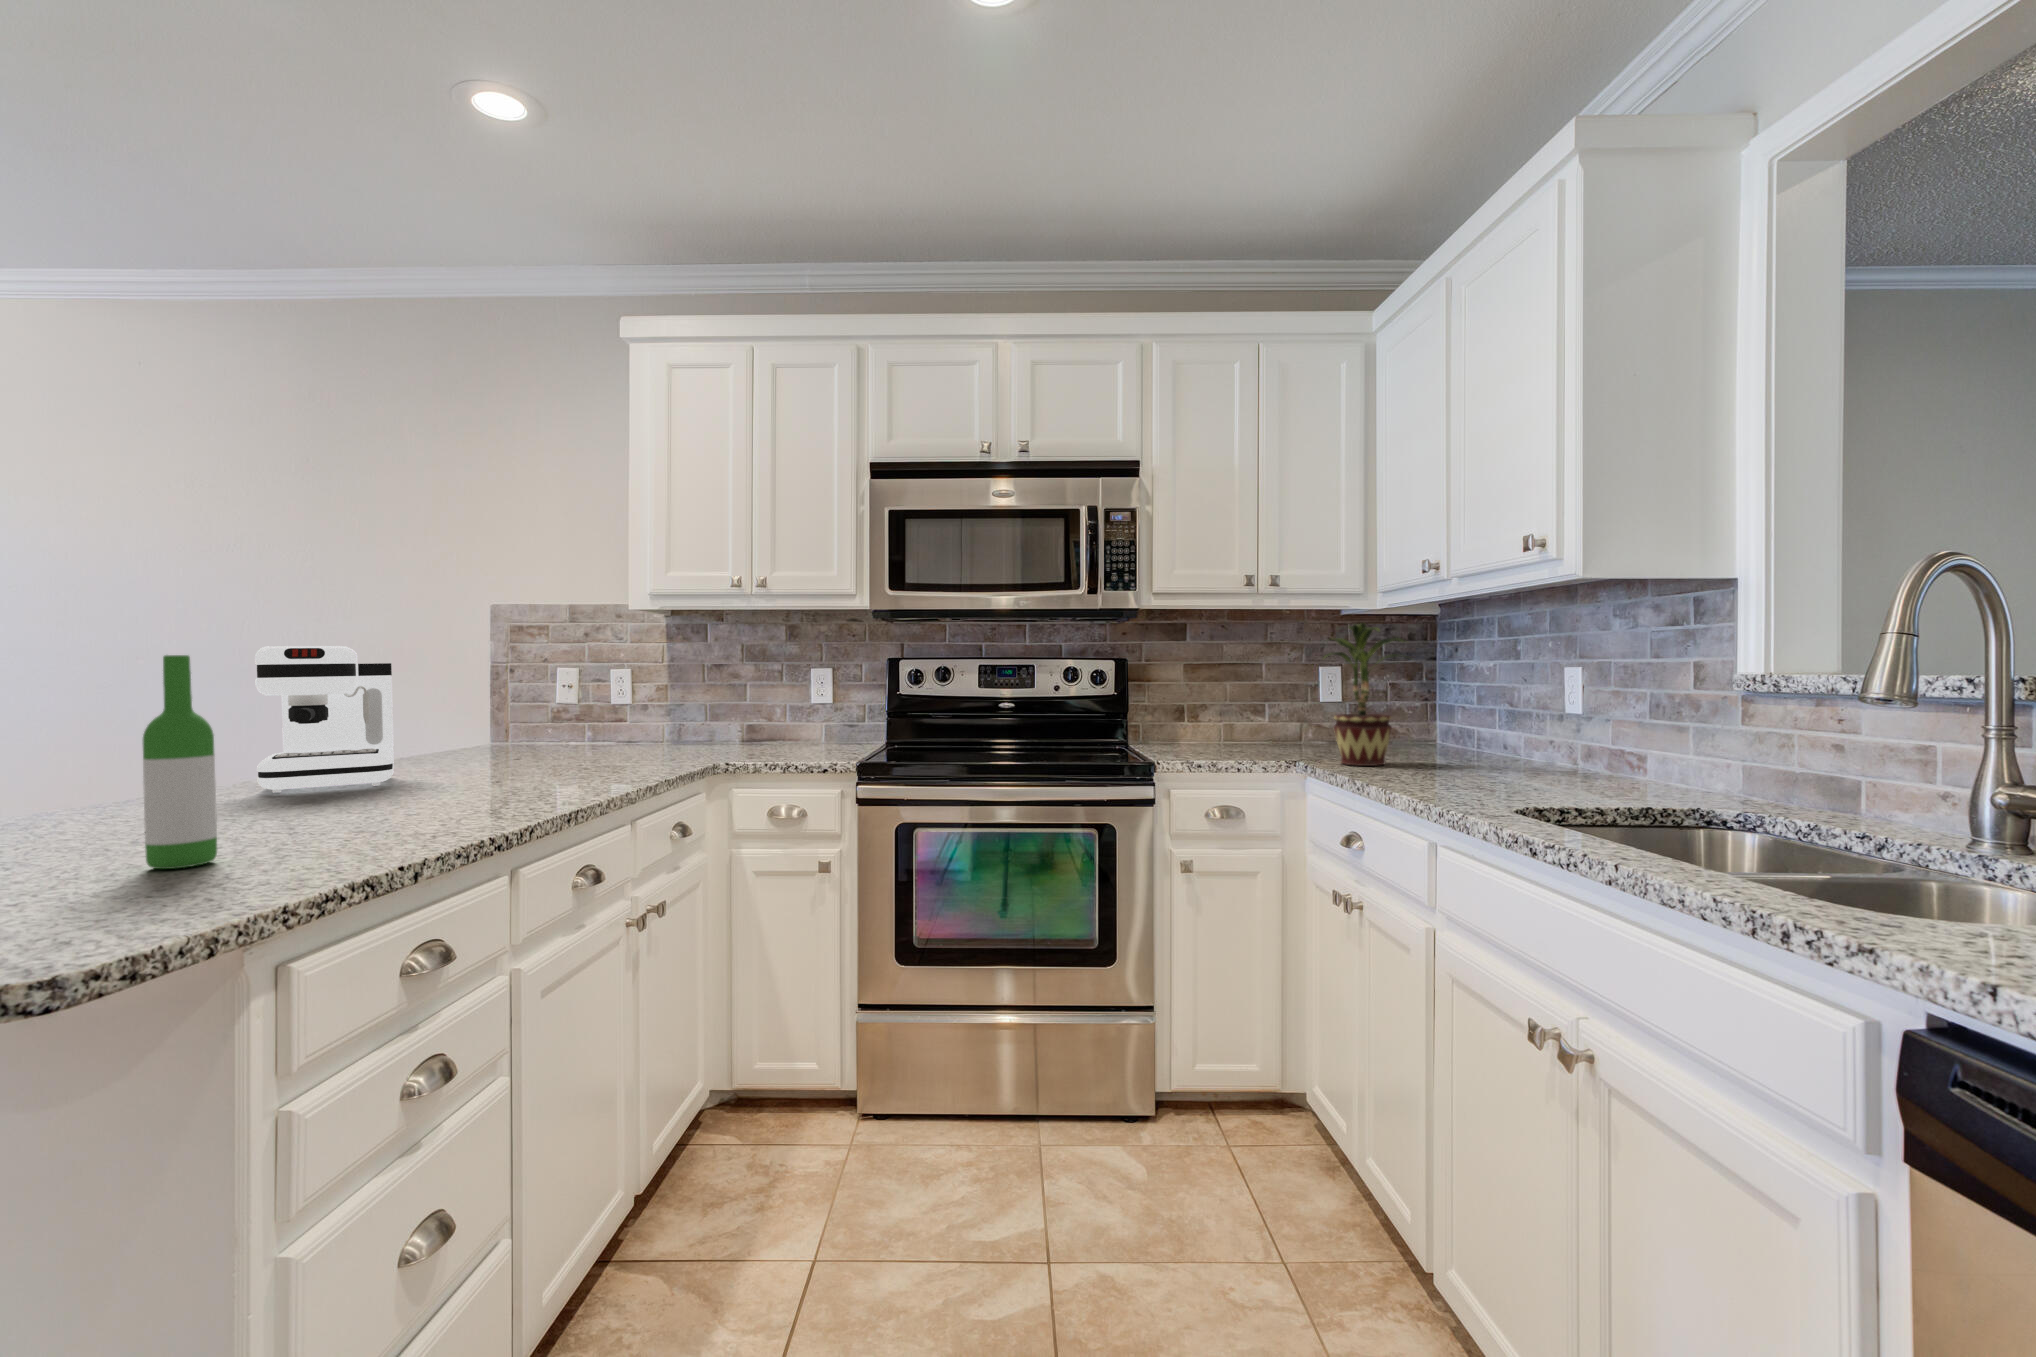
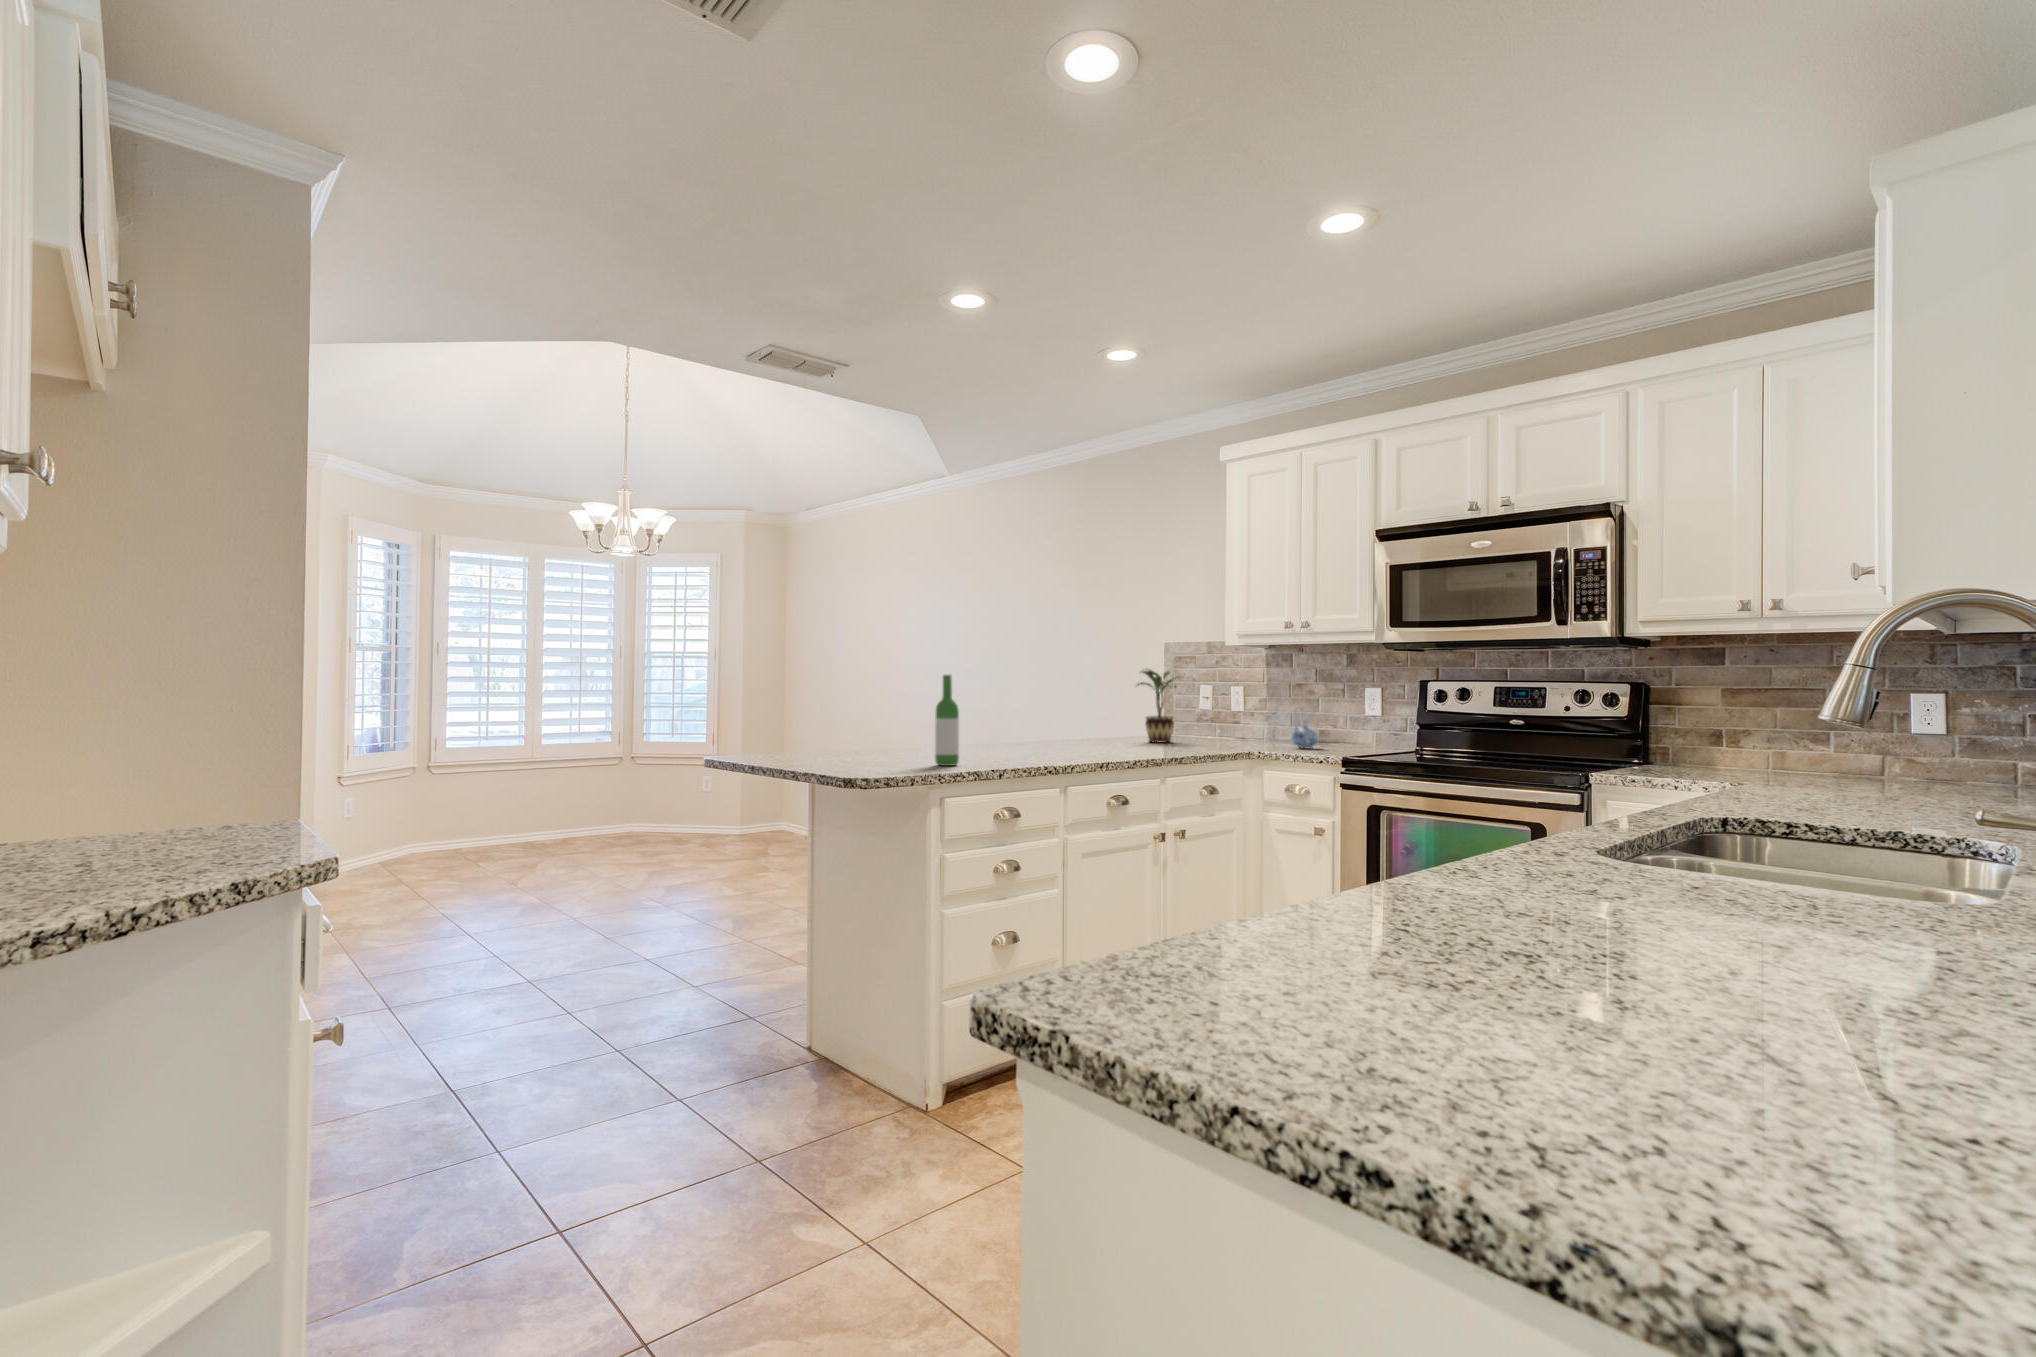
potted plant: present [1324,623,1407,766] -> present [1138,670,1175,742]
coffee maker: present [255,646,394,793] -> none [1020,671,1088,750]
ceramic pitcher: none [715,693,750,749] -> present [1292,706,1318,748]

